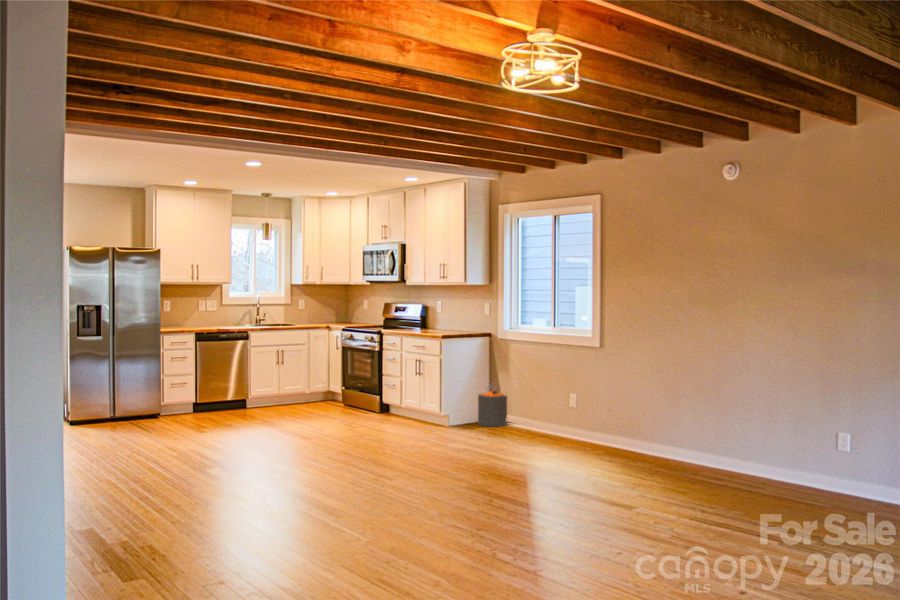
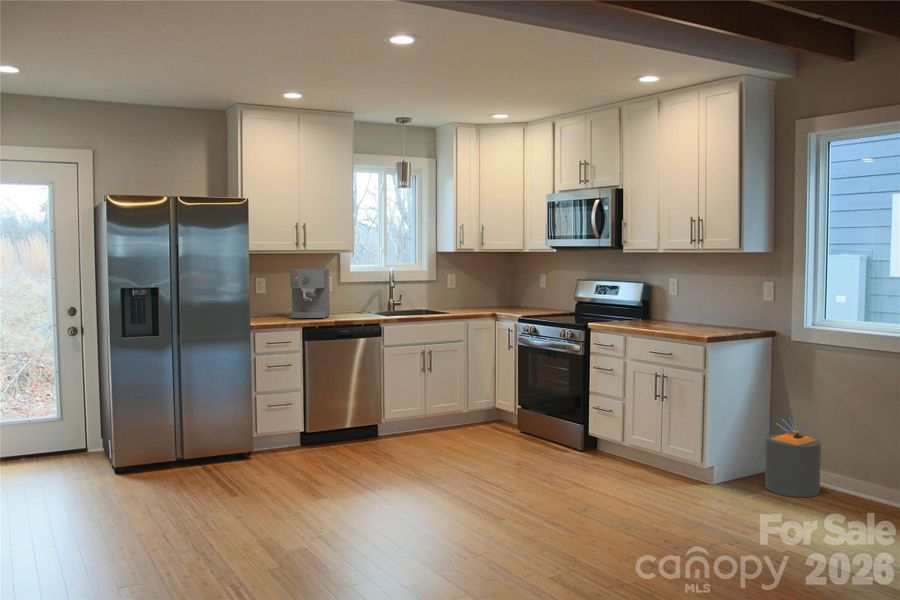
coffee maker: none [186,294,214,328] -> present [289,269,330,319]

